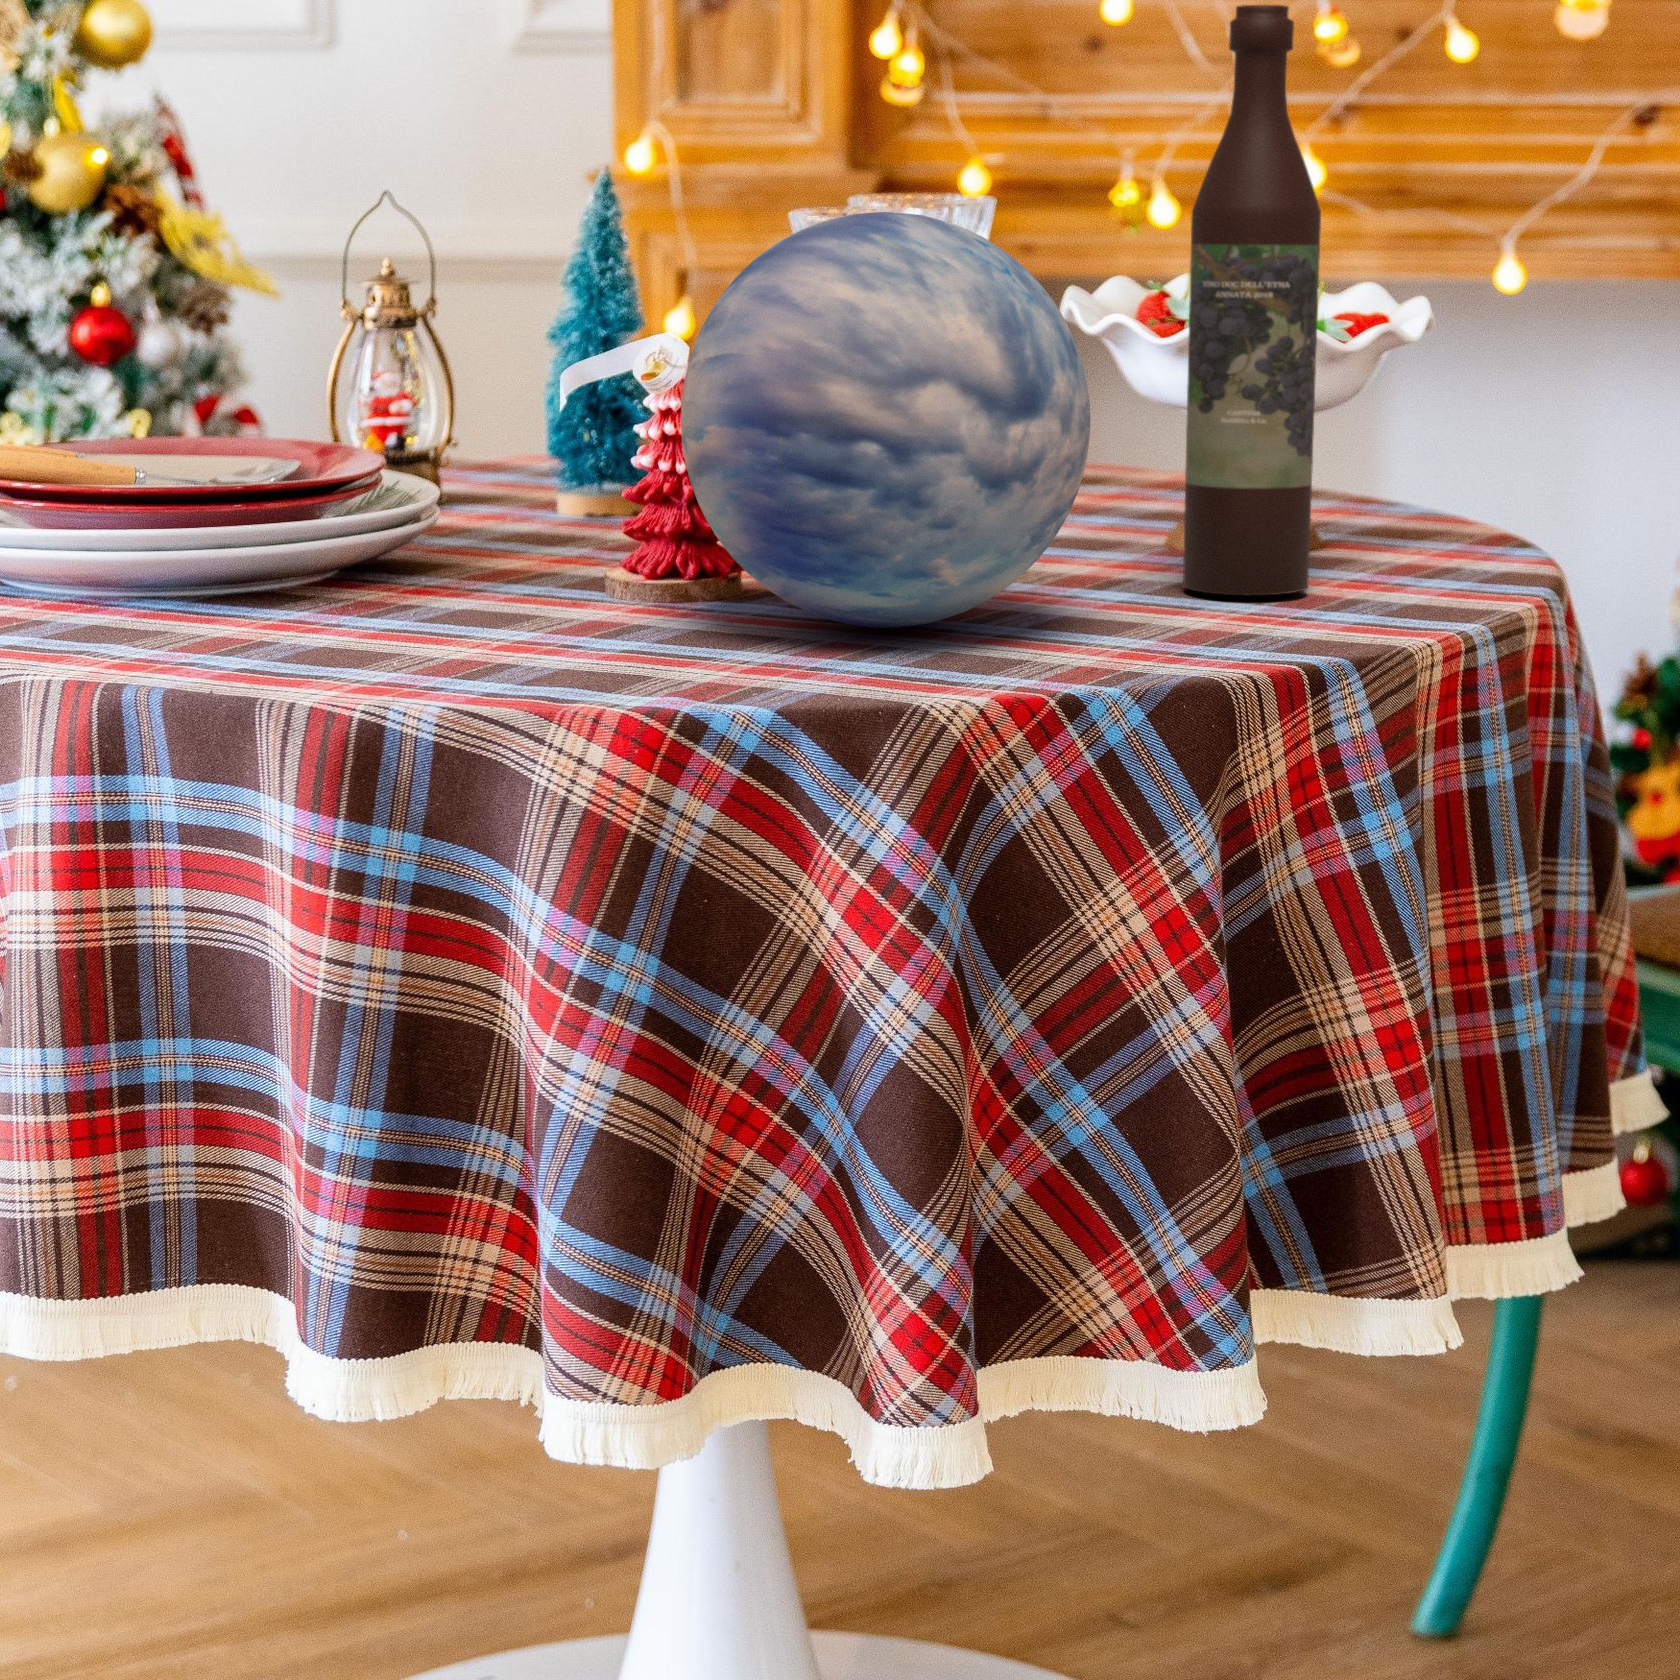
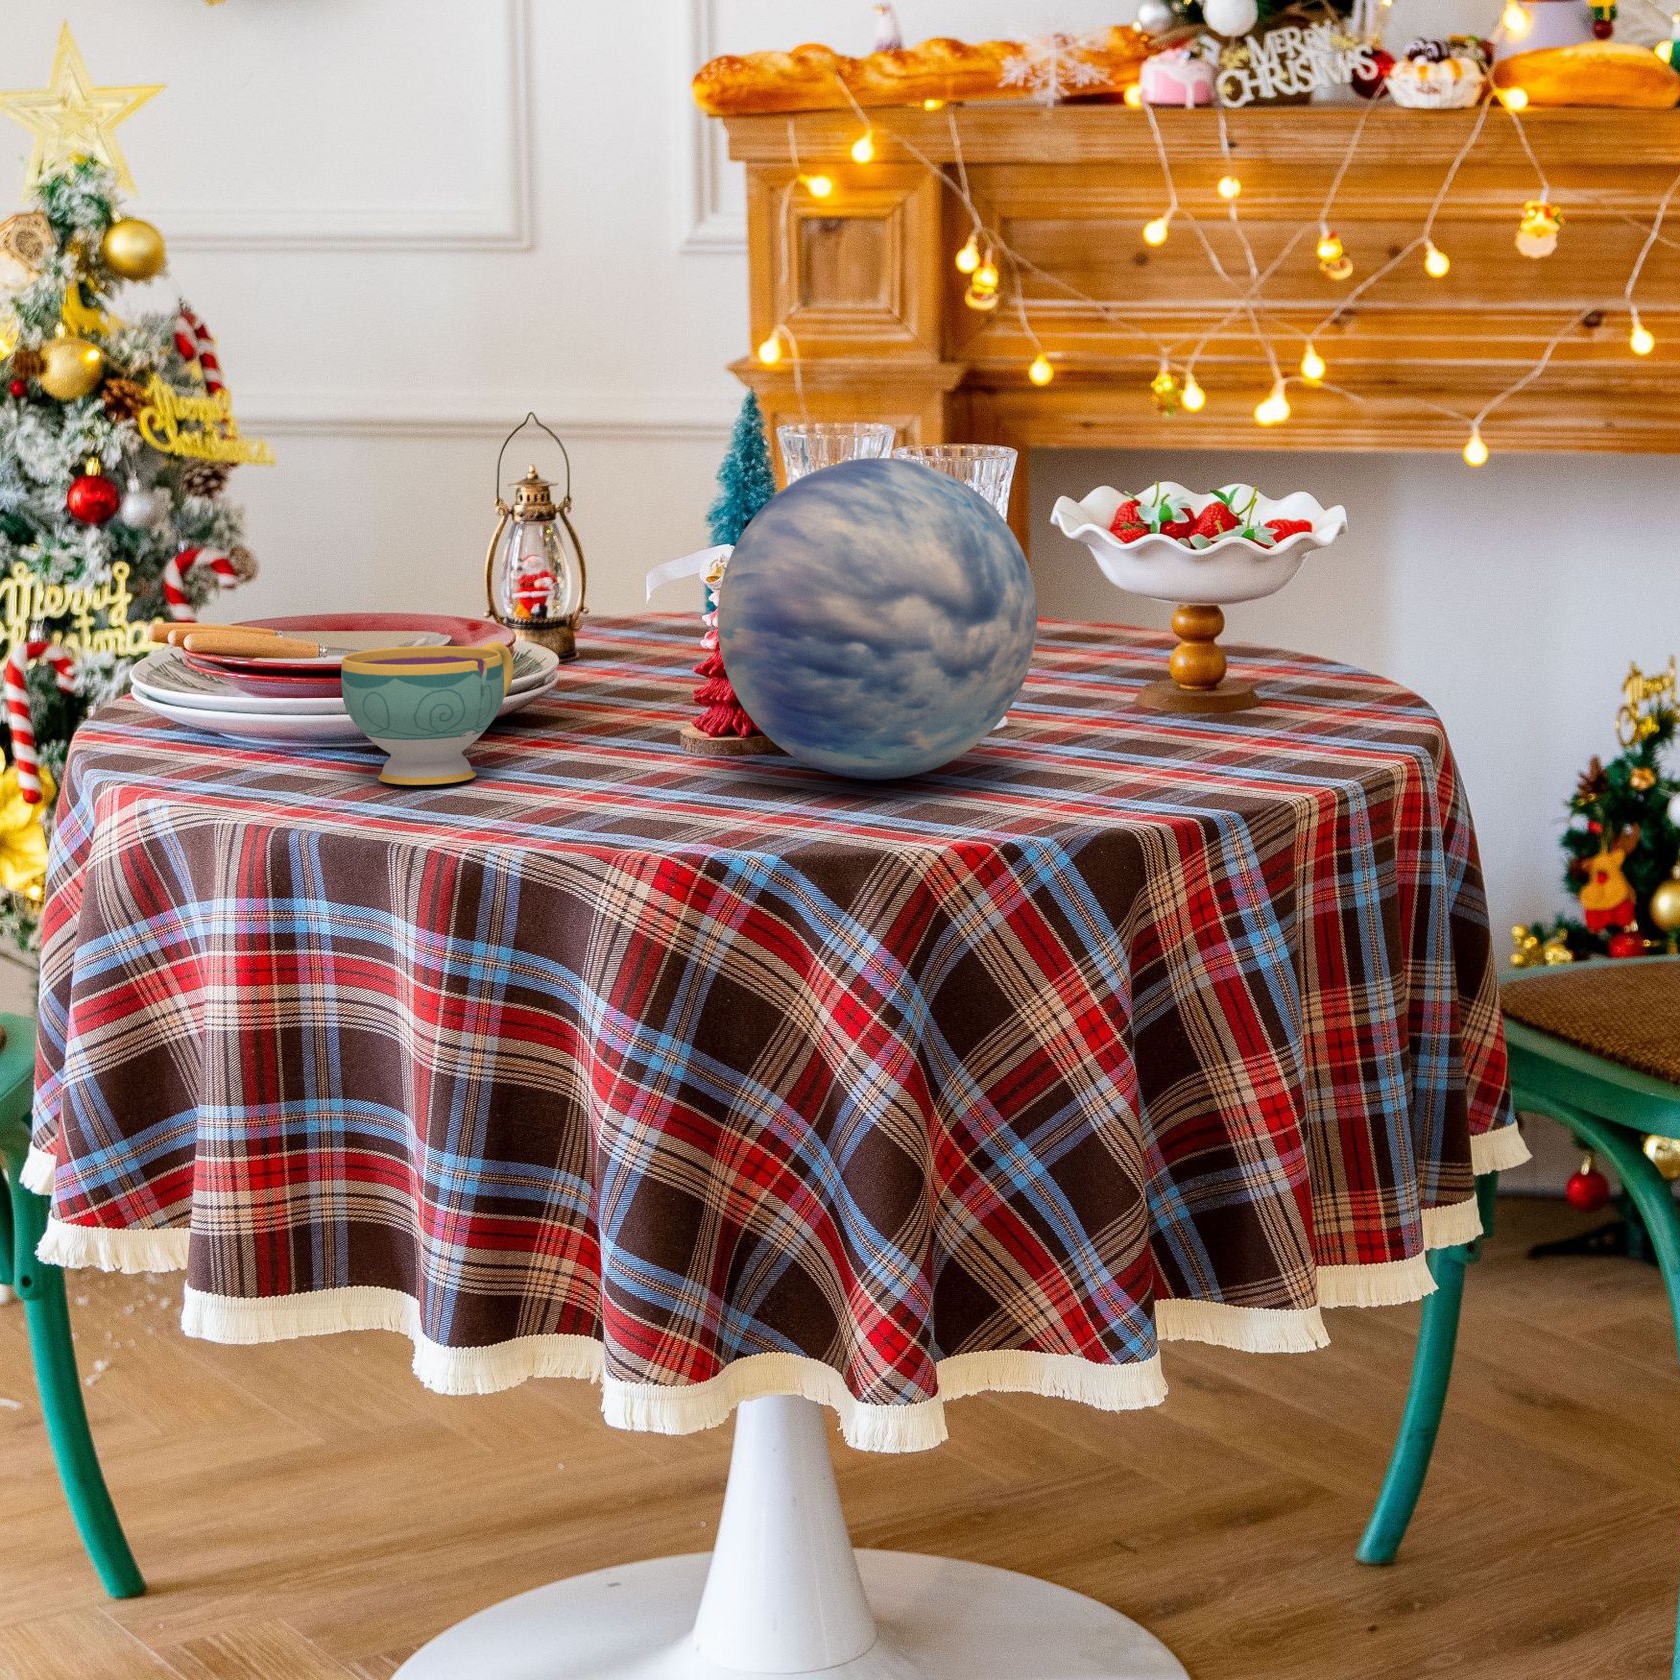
wine bottle: present [1183,5,1321,595] -> none [1120,282,1229,747]
teacup: none [185,449,411,631] -> present [341,641,514,785]

